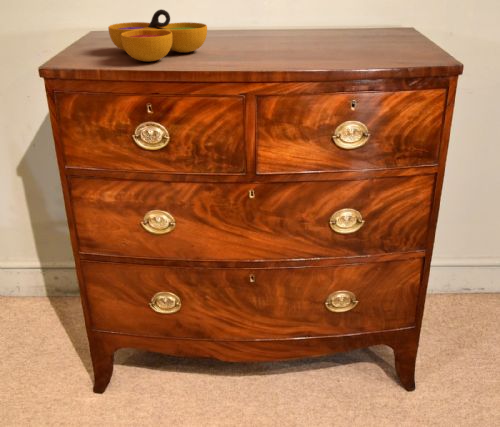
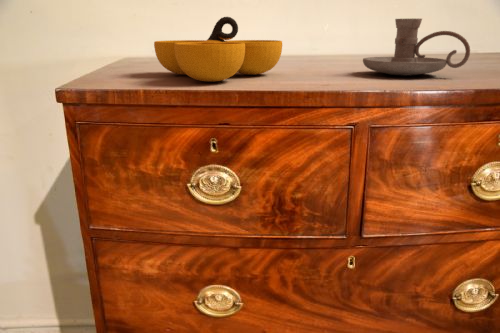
candle holder: none [271,8,342,54] -> present [363,18,470,75]

